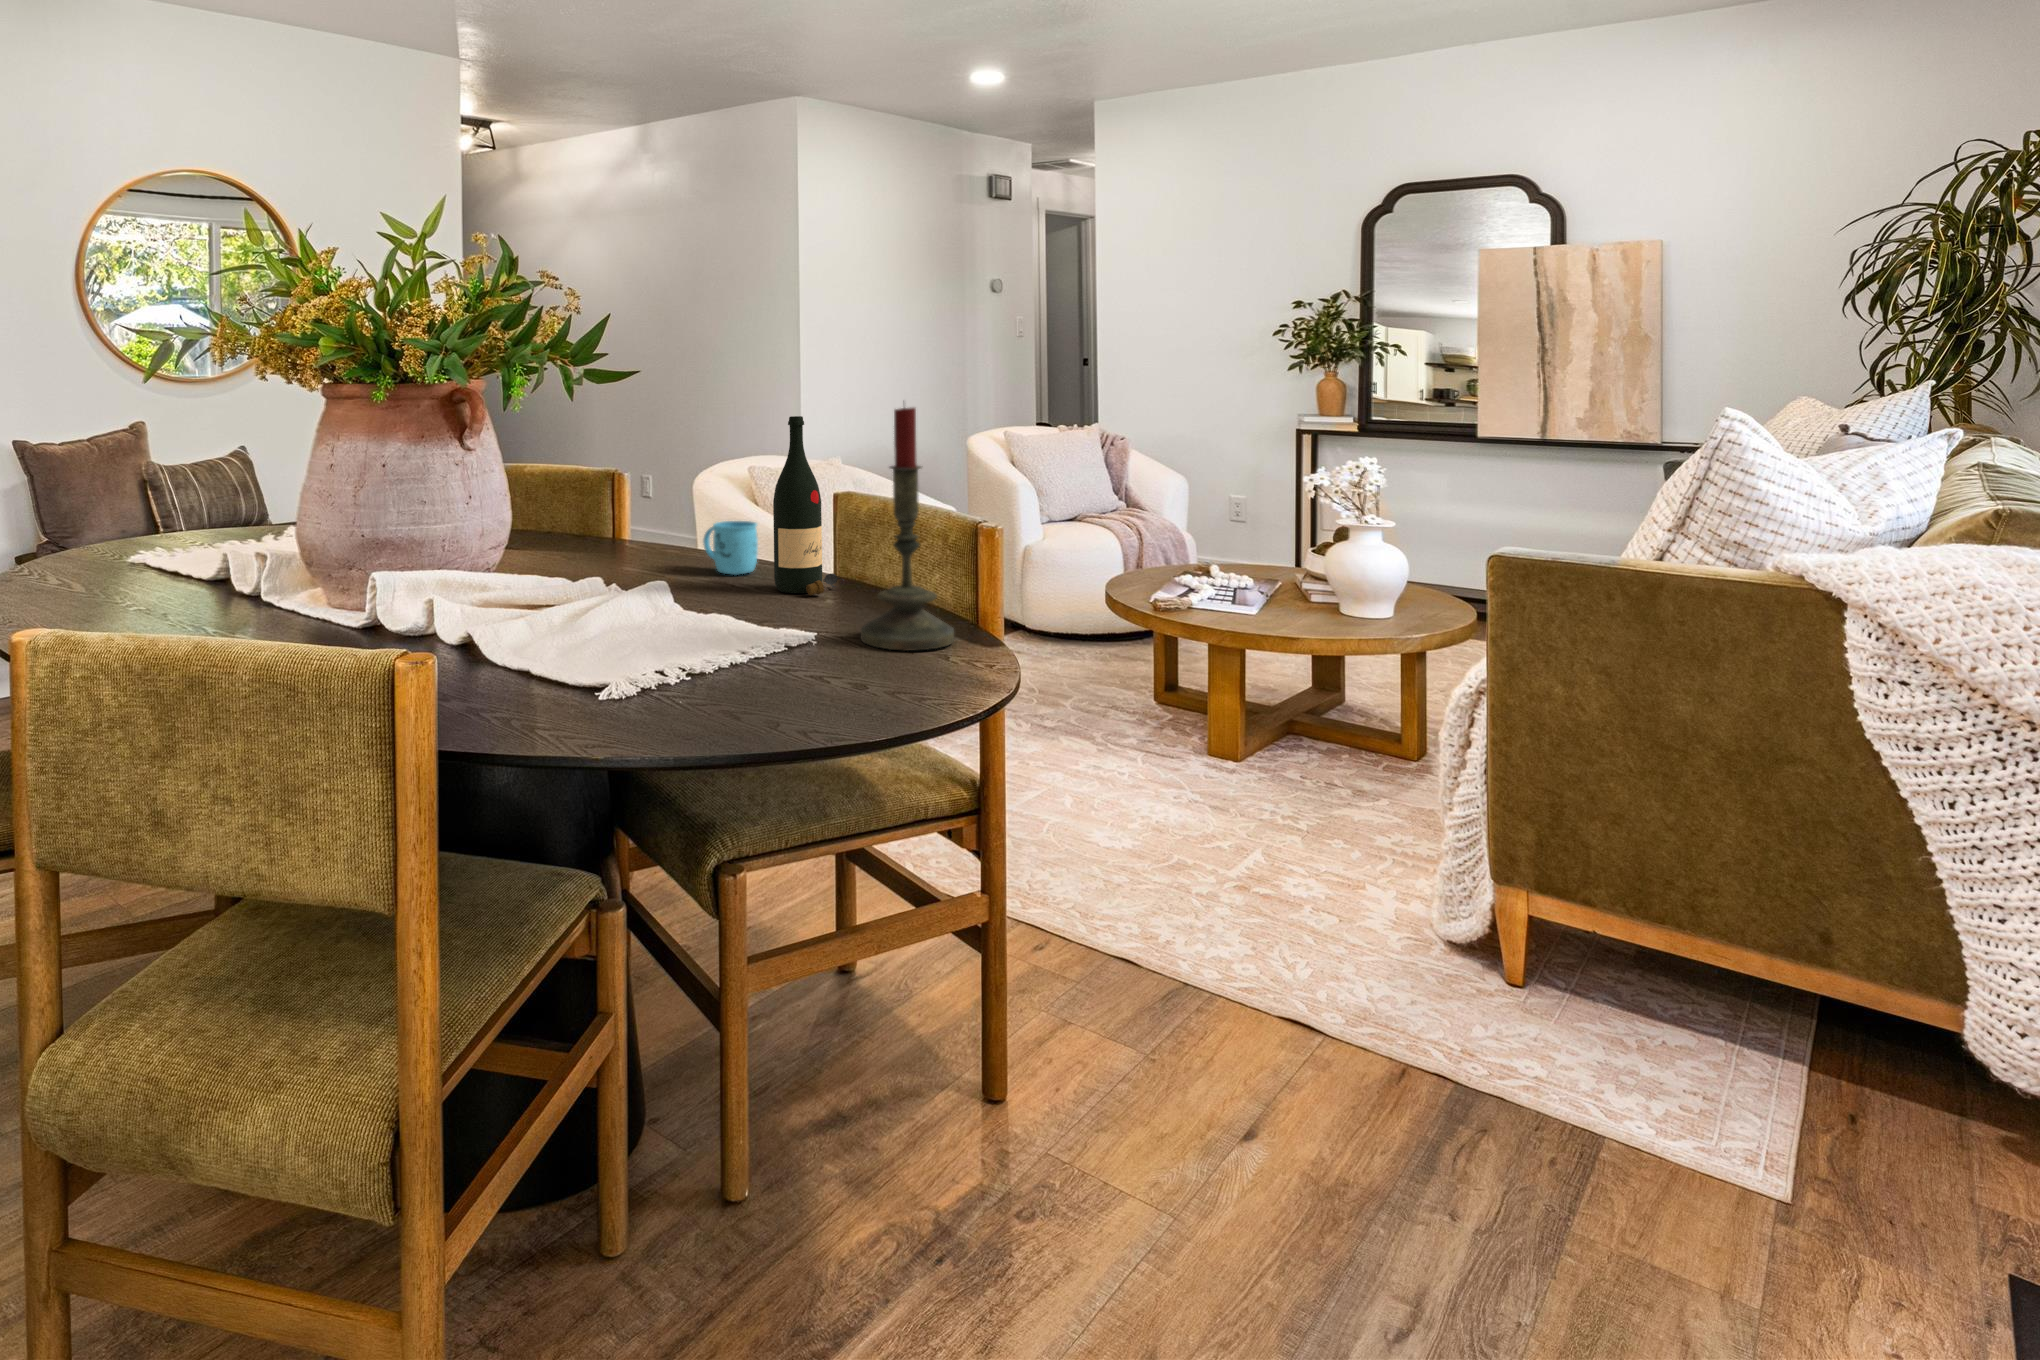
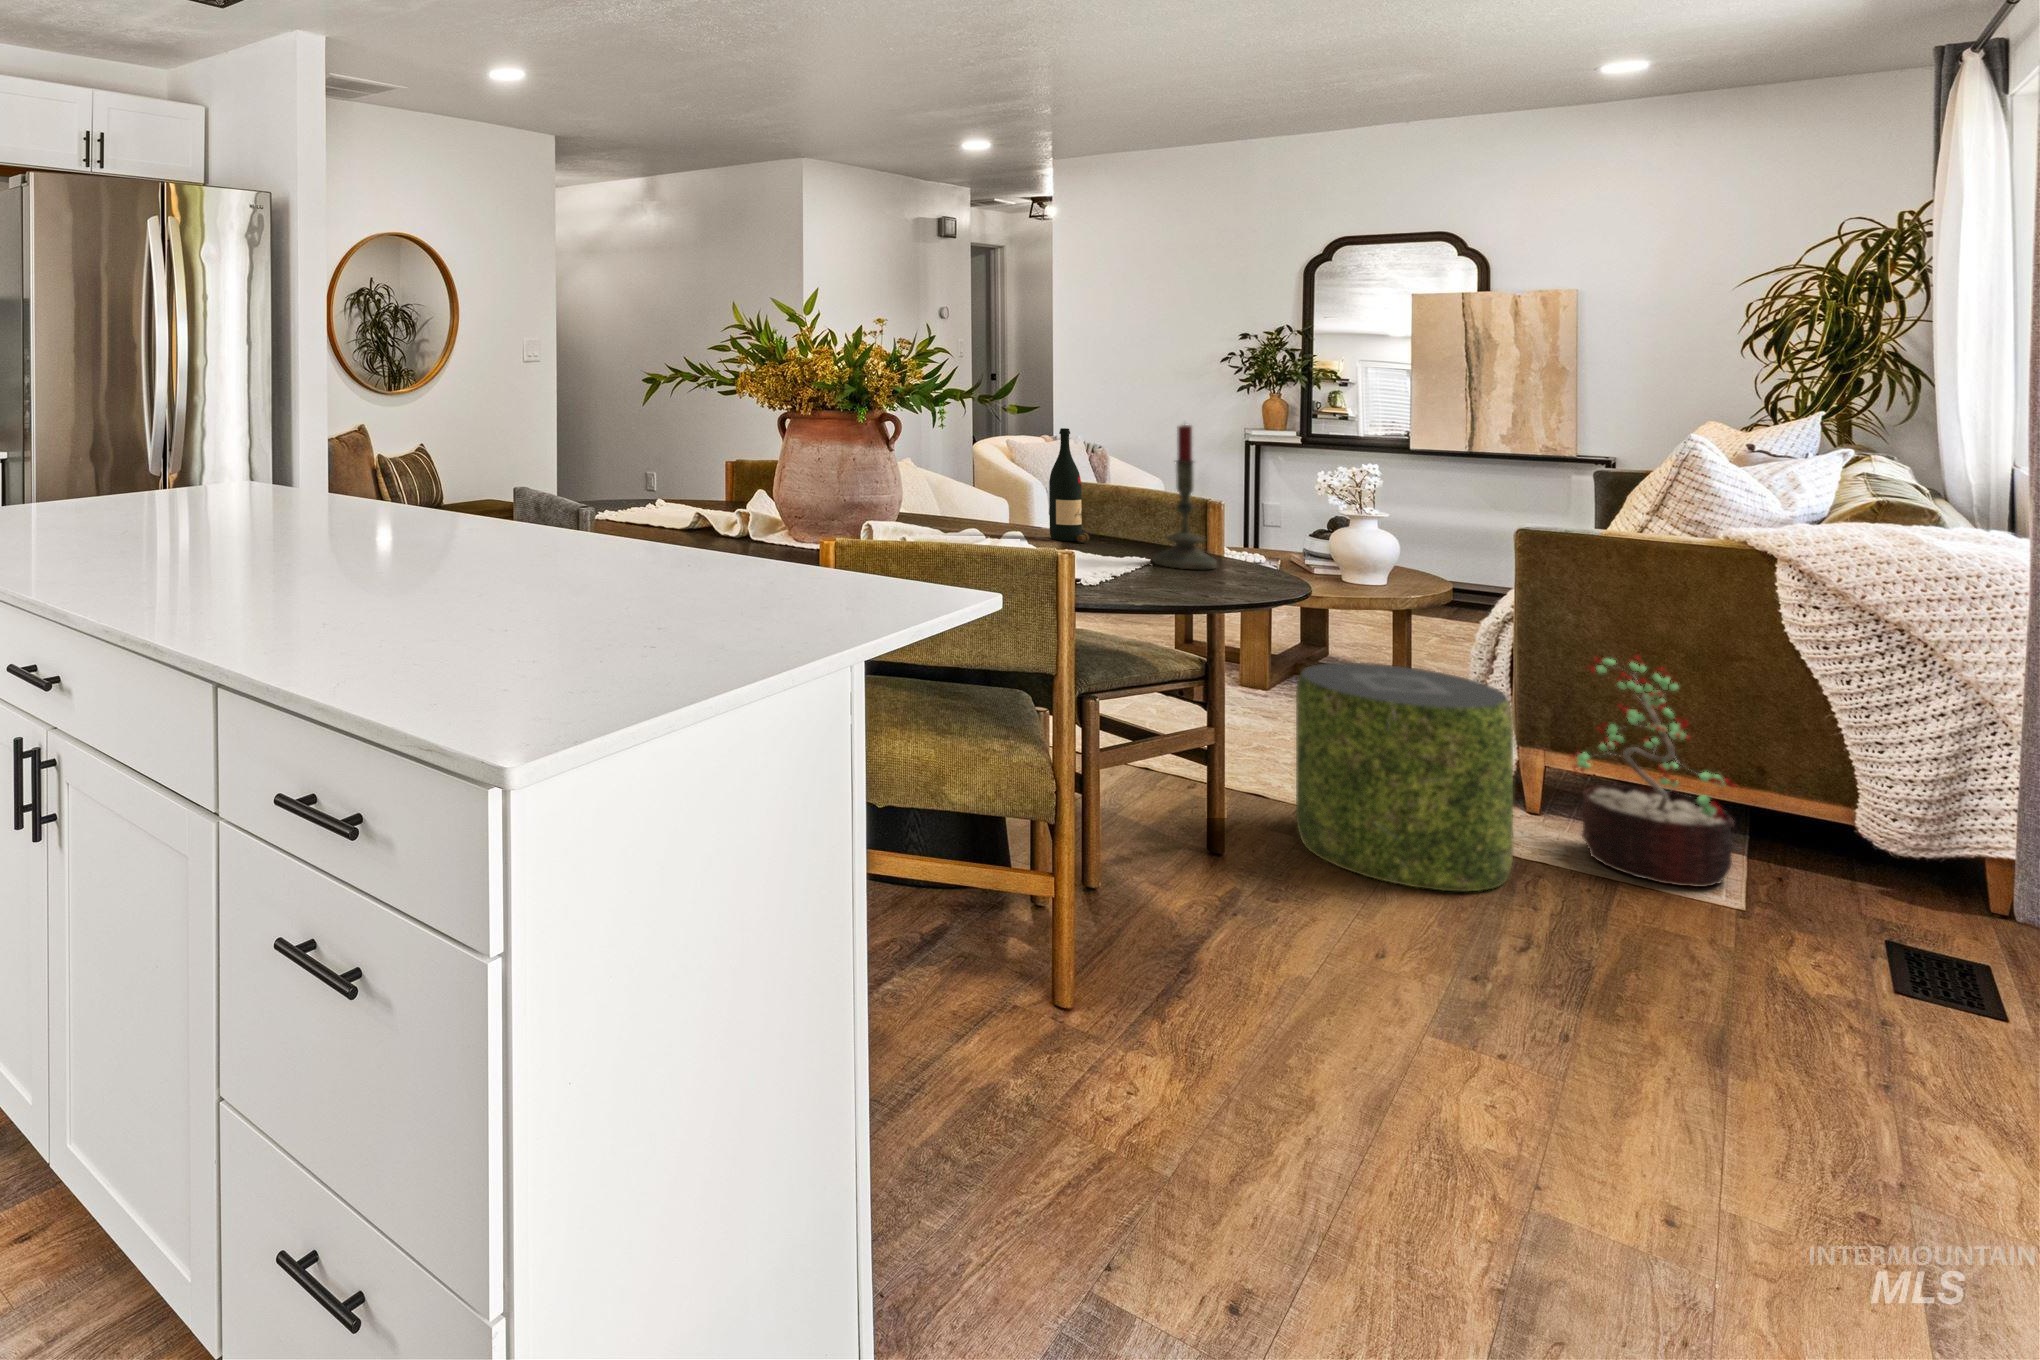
mug: present [703,521,758,574] -> none [977,496,1020,530]
decorative plant: none [1552,755,1782,1143] -> present [1571,656,1735,887]
pouf: none [1134,770,1440,1176] -> present [1296,663,1513,892]

